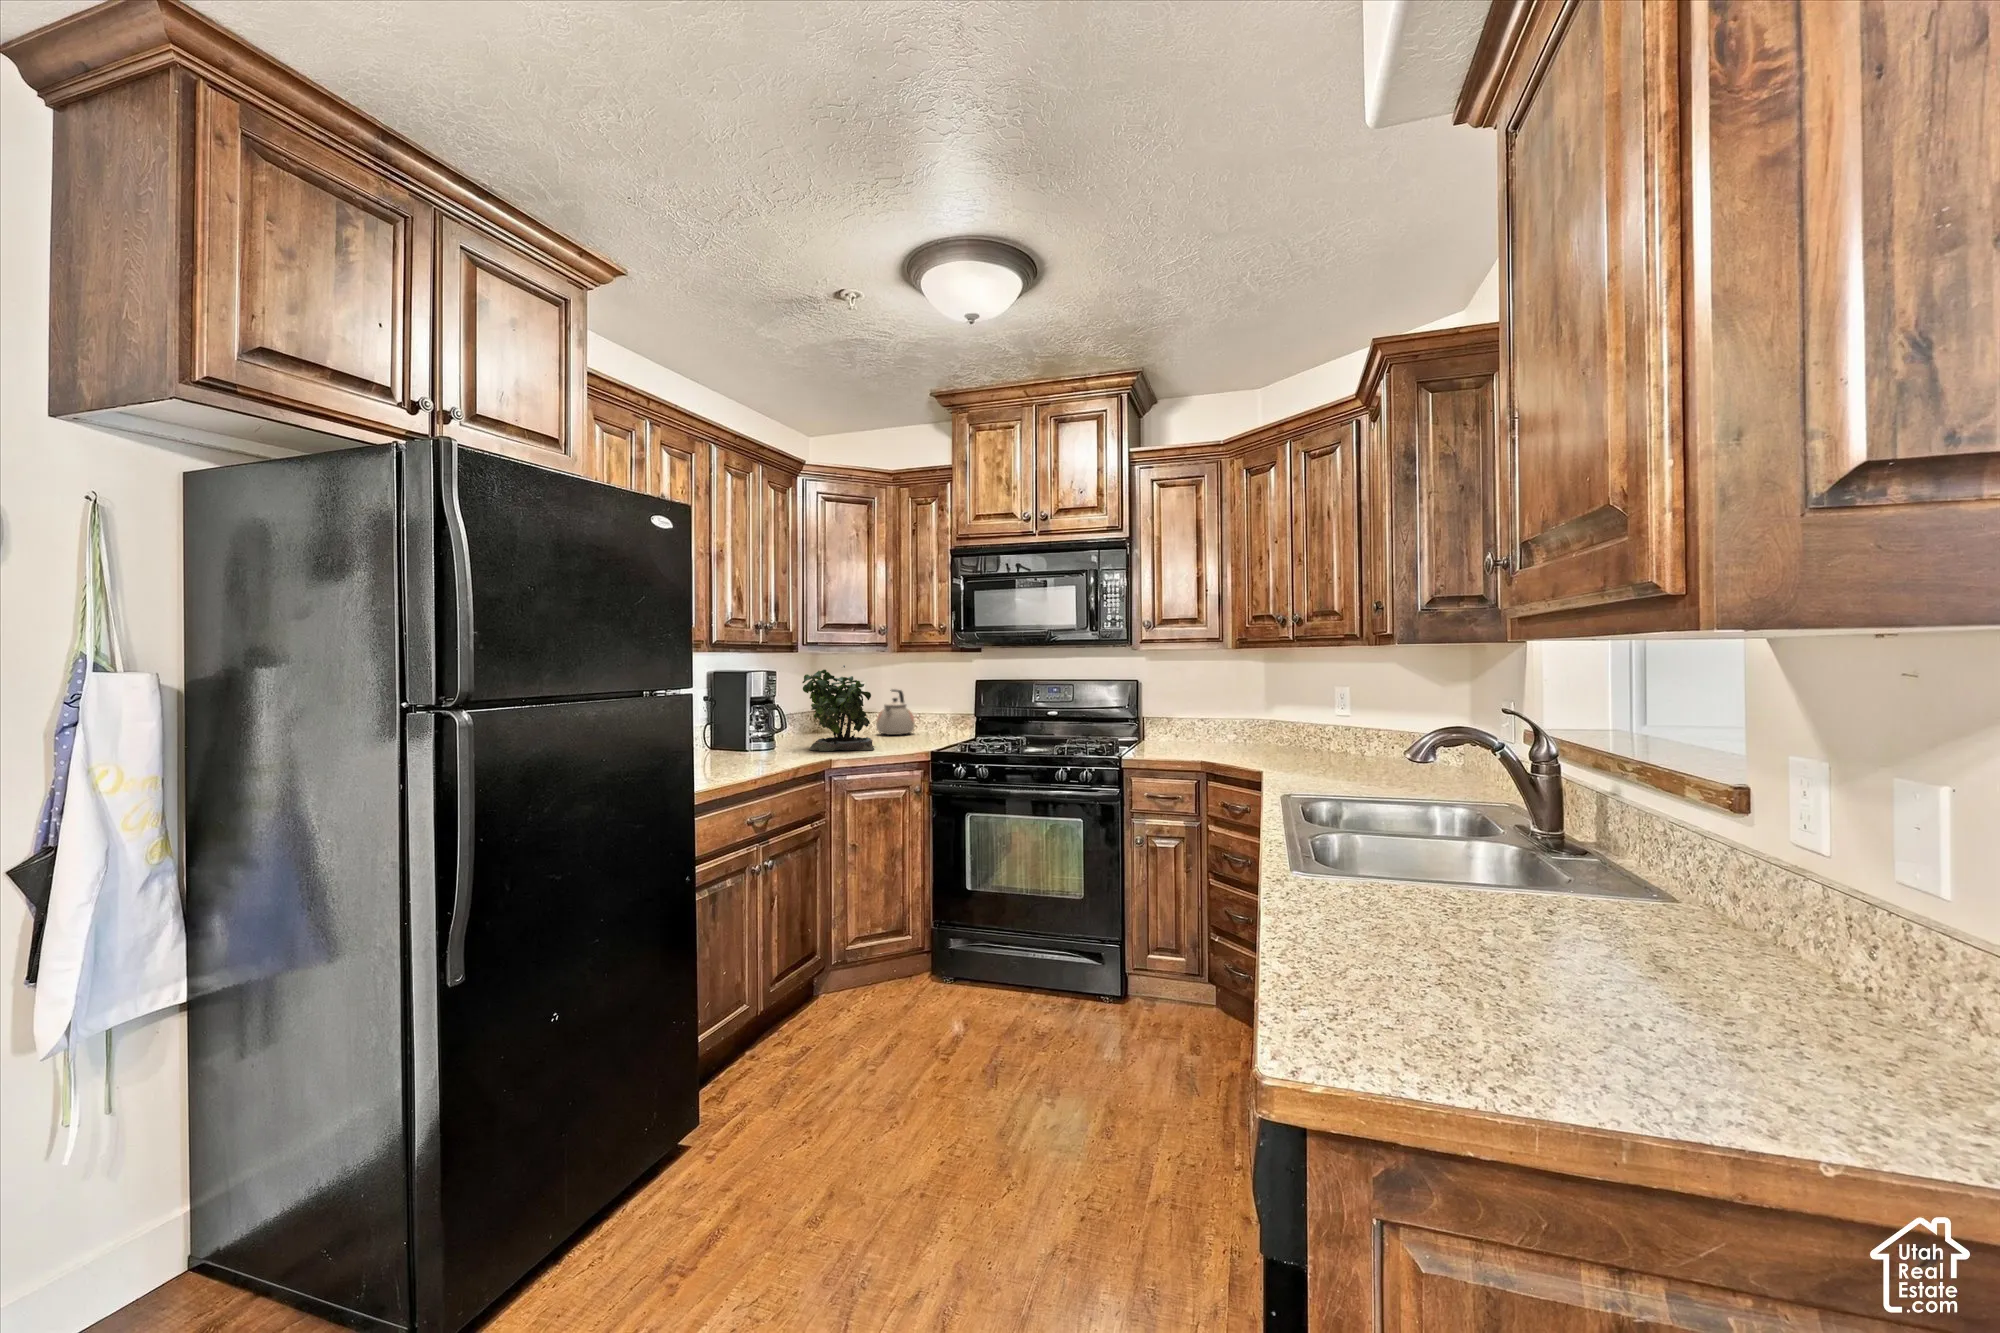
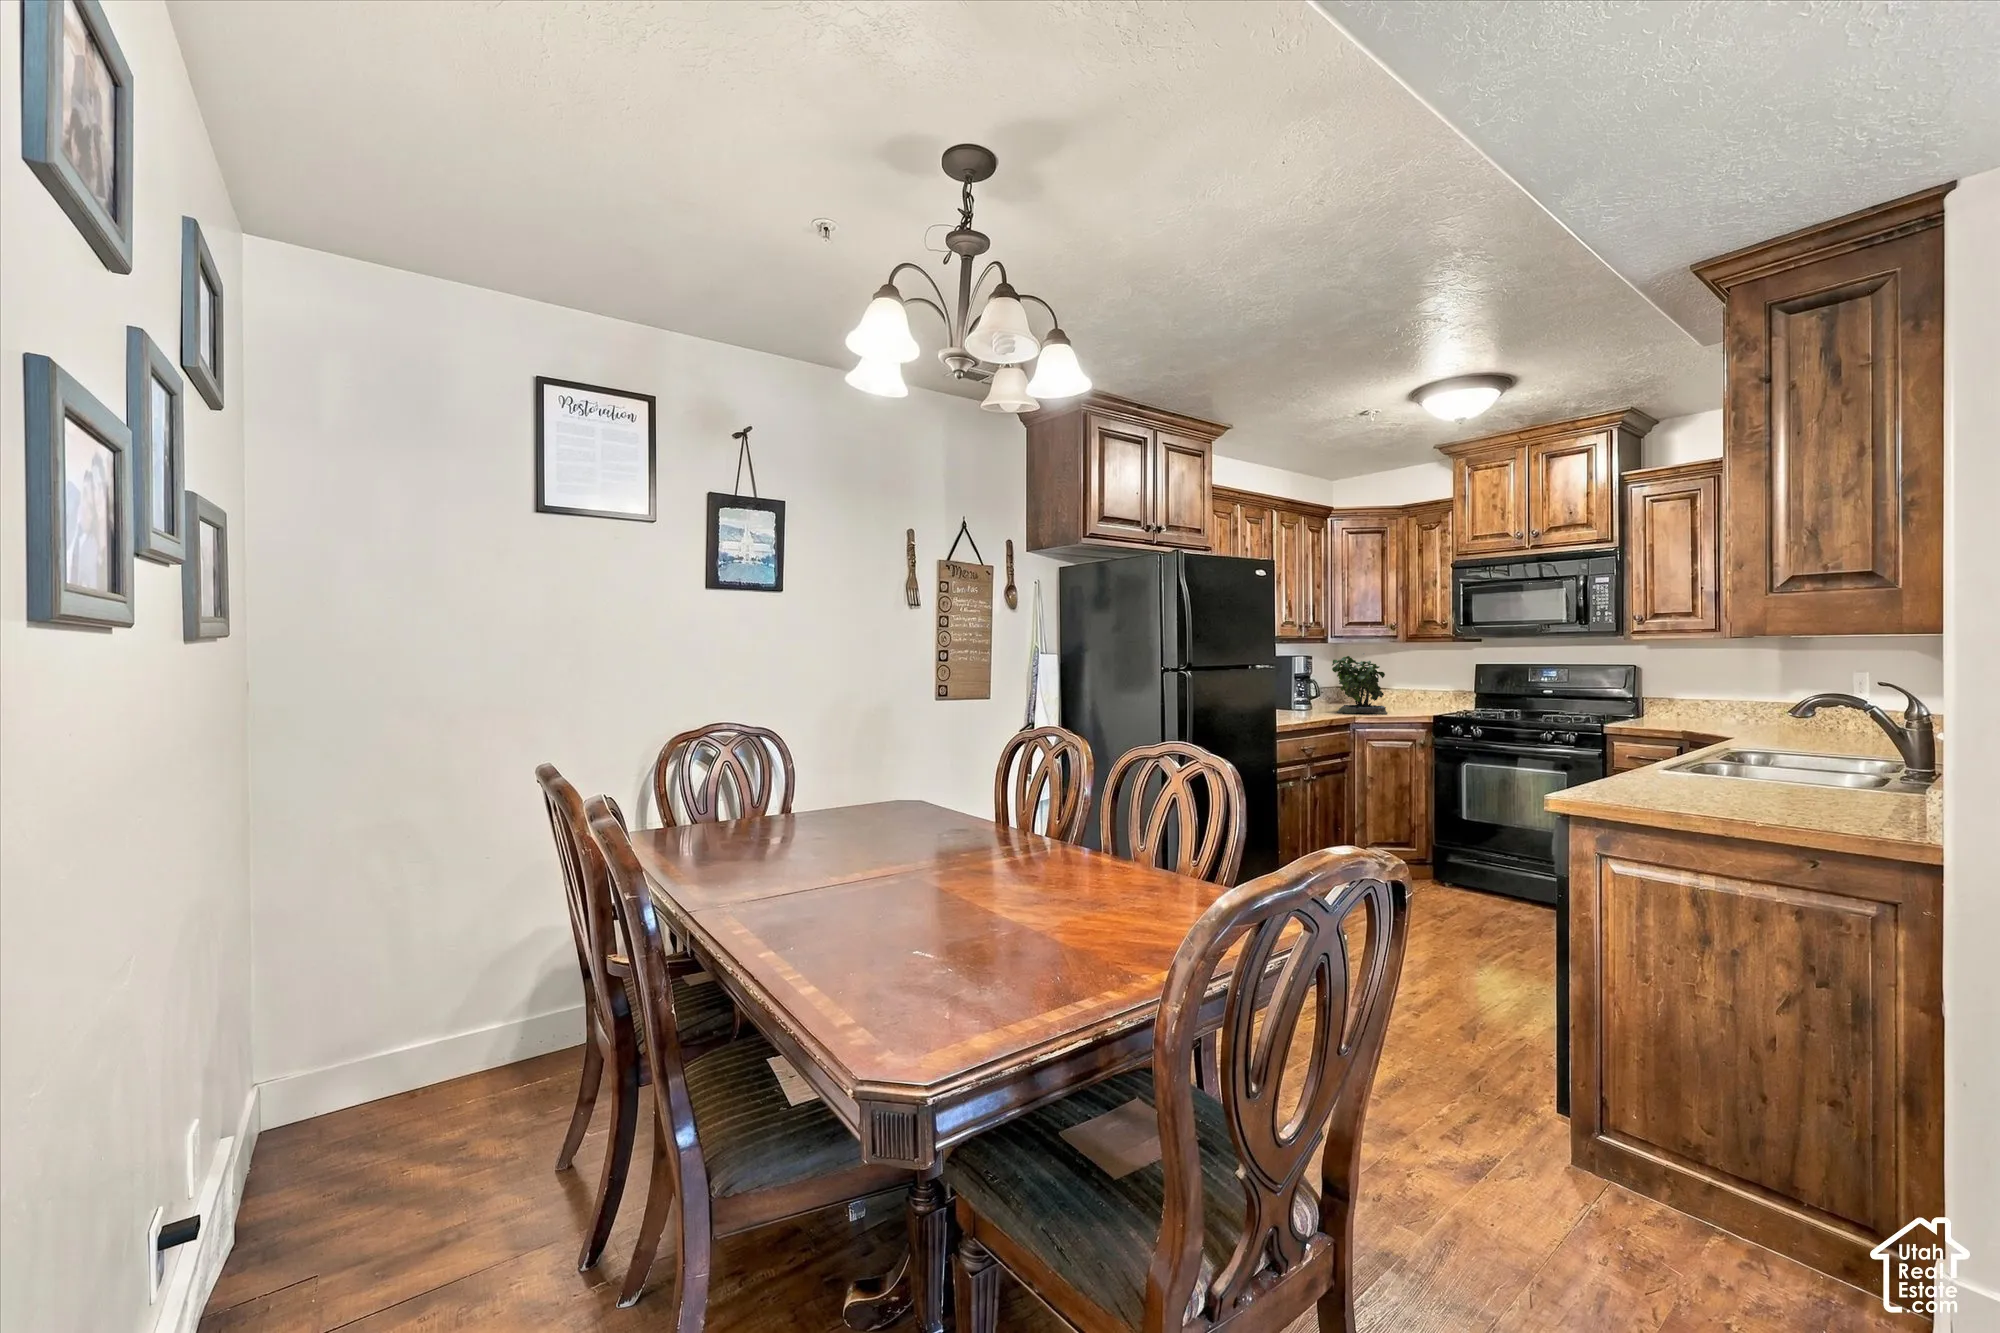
kettle: present [876,690,915,735] -> none [1388,671,1421,706]

